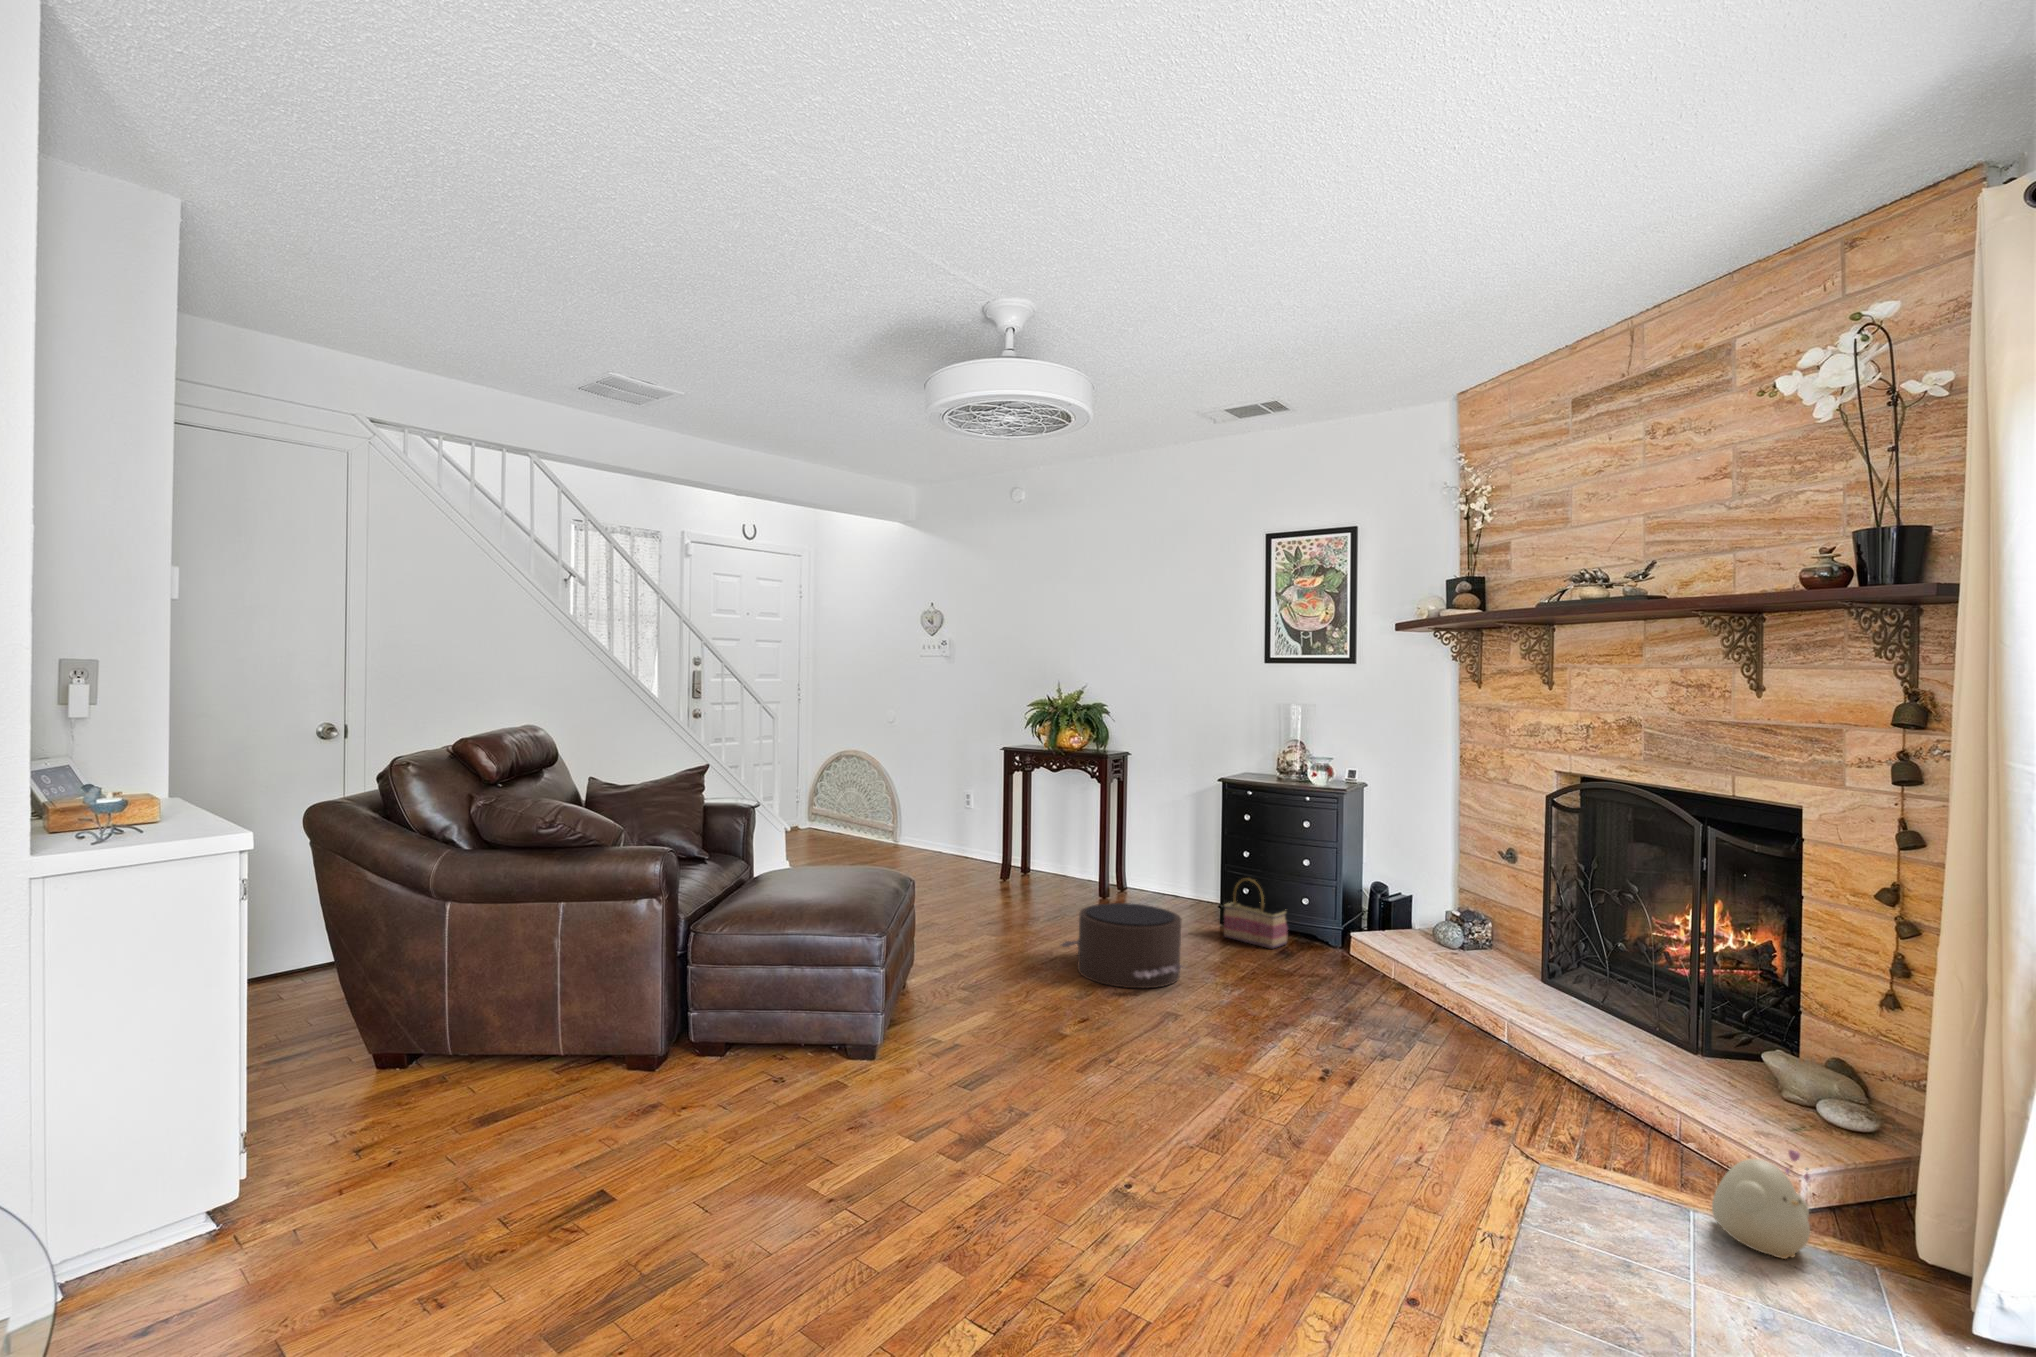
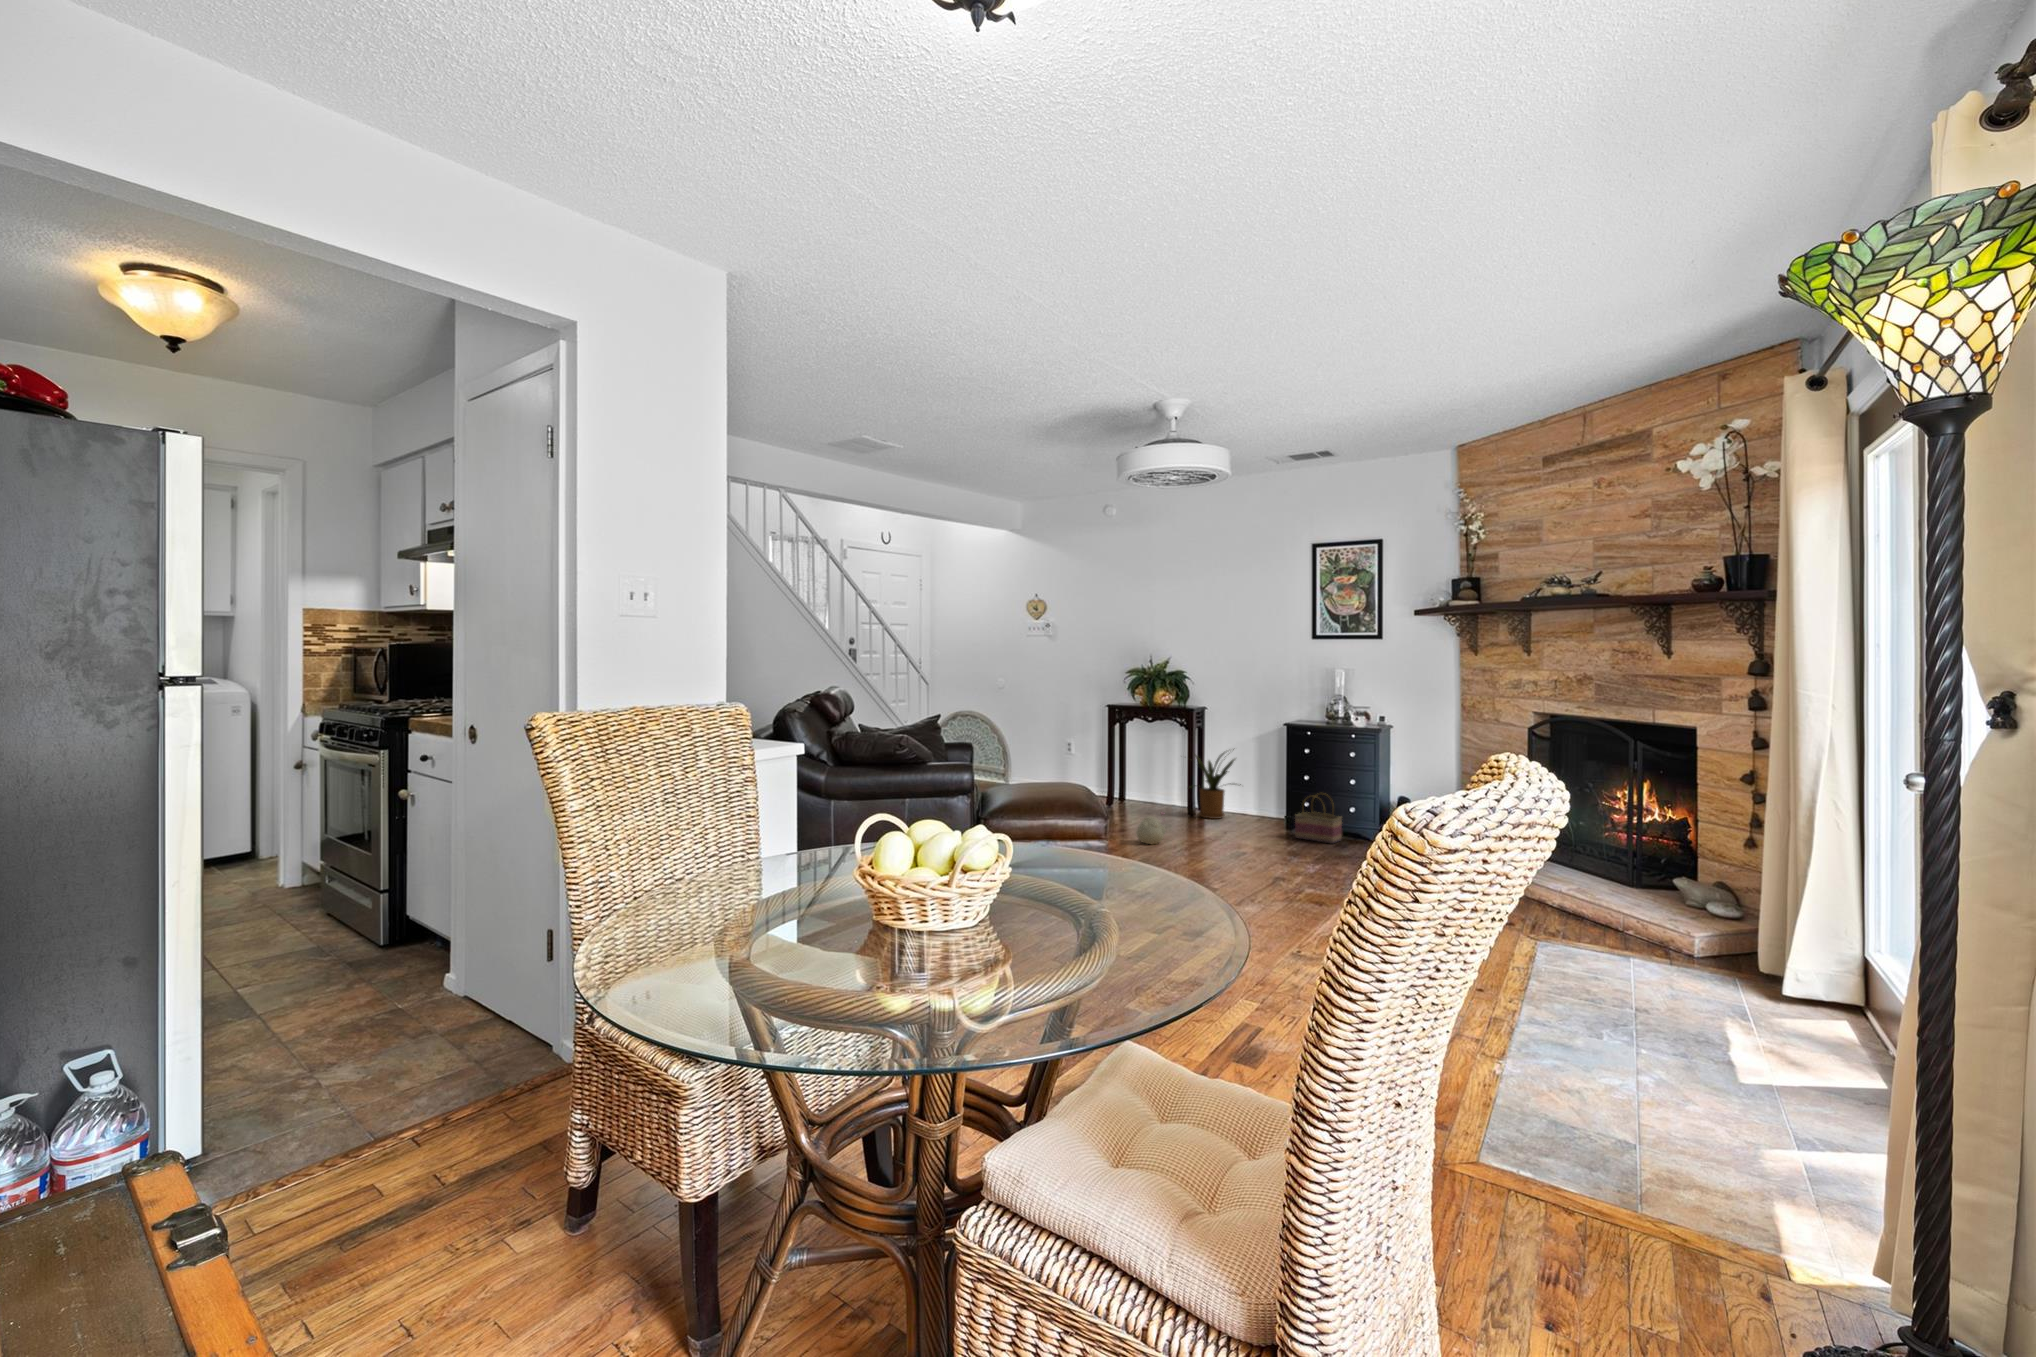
house plant: none [1083,807,1171,902] -> present [1195,749,1241,819]
pouf: present [1060,903,1182,988] -> none [1192,815,1287,869]
plush toy: present [1712,1150,1810,1259] -> present [1136,812,1165,844]

